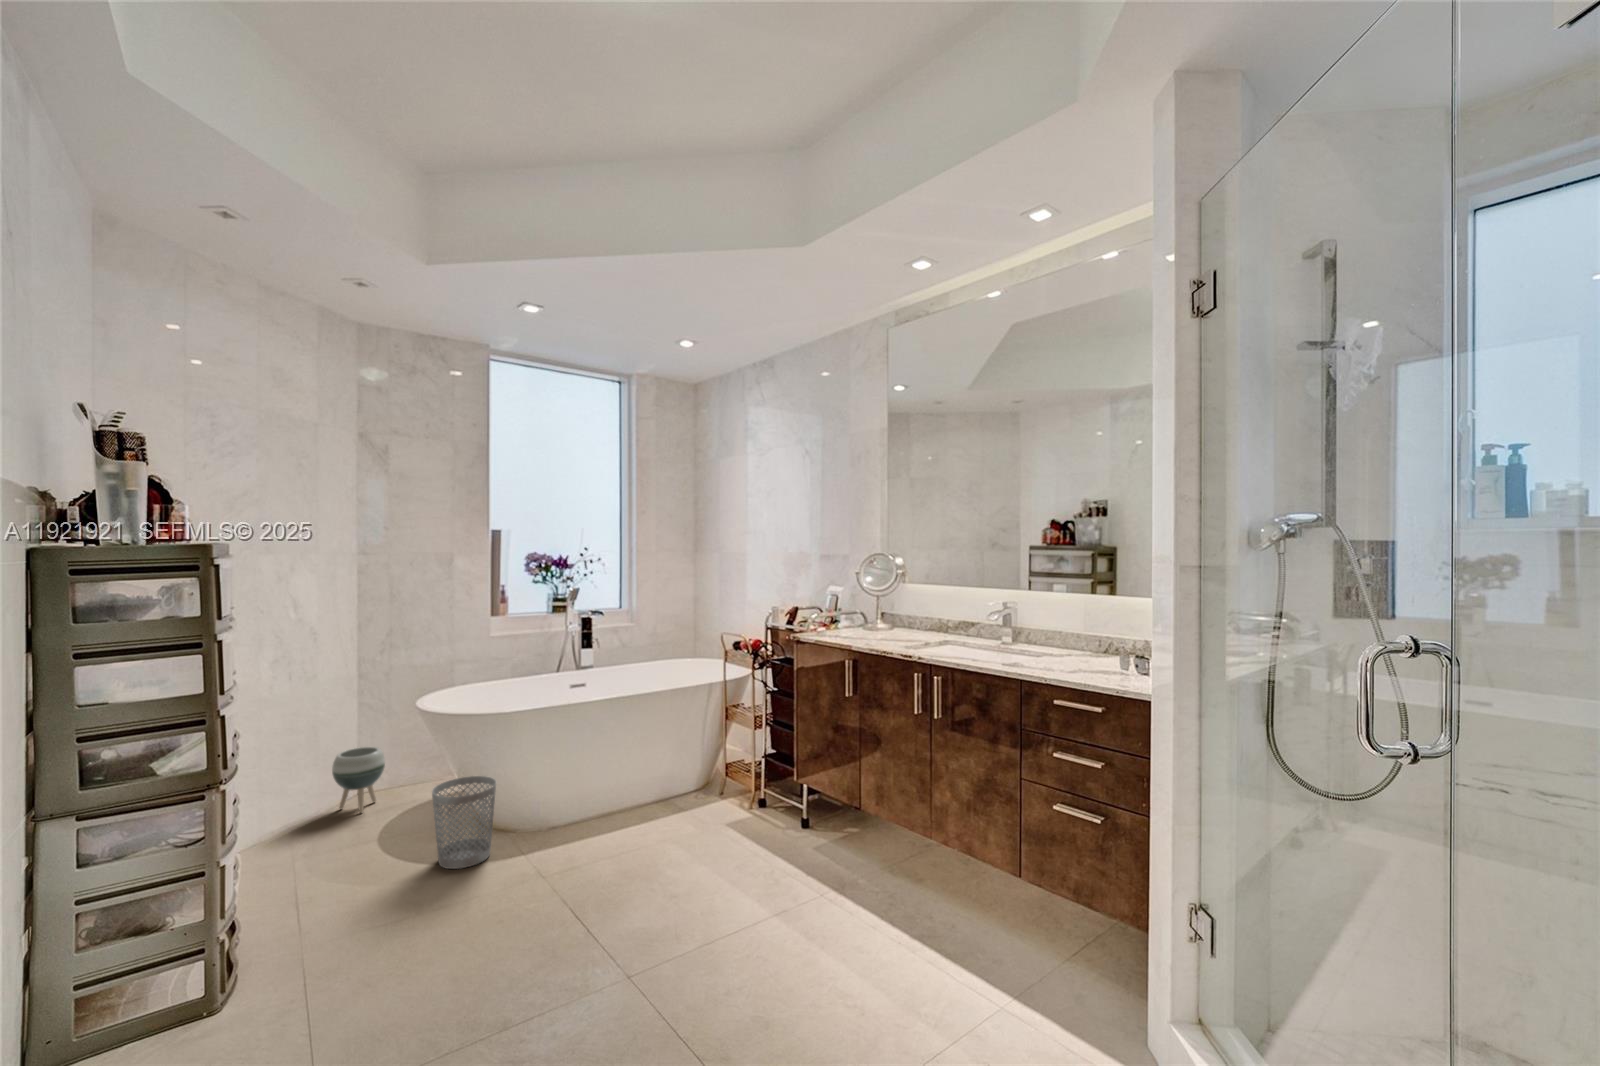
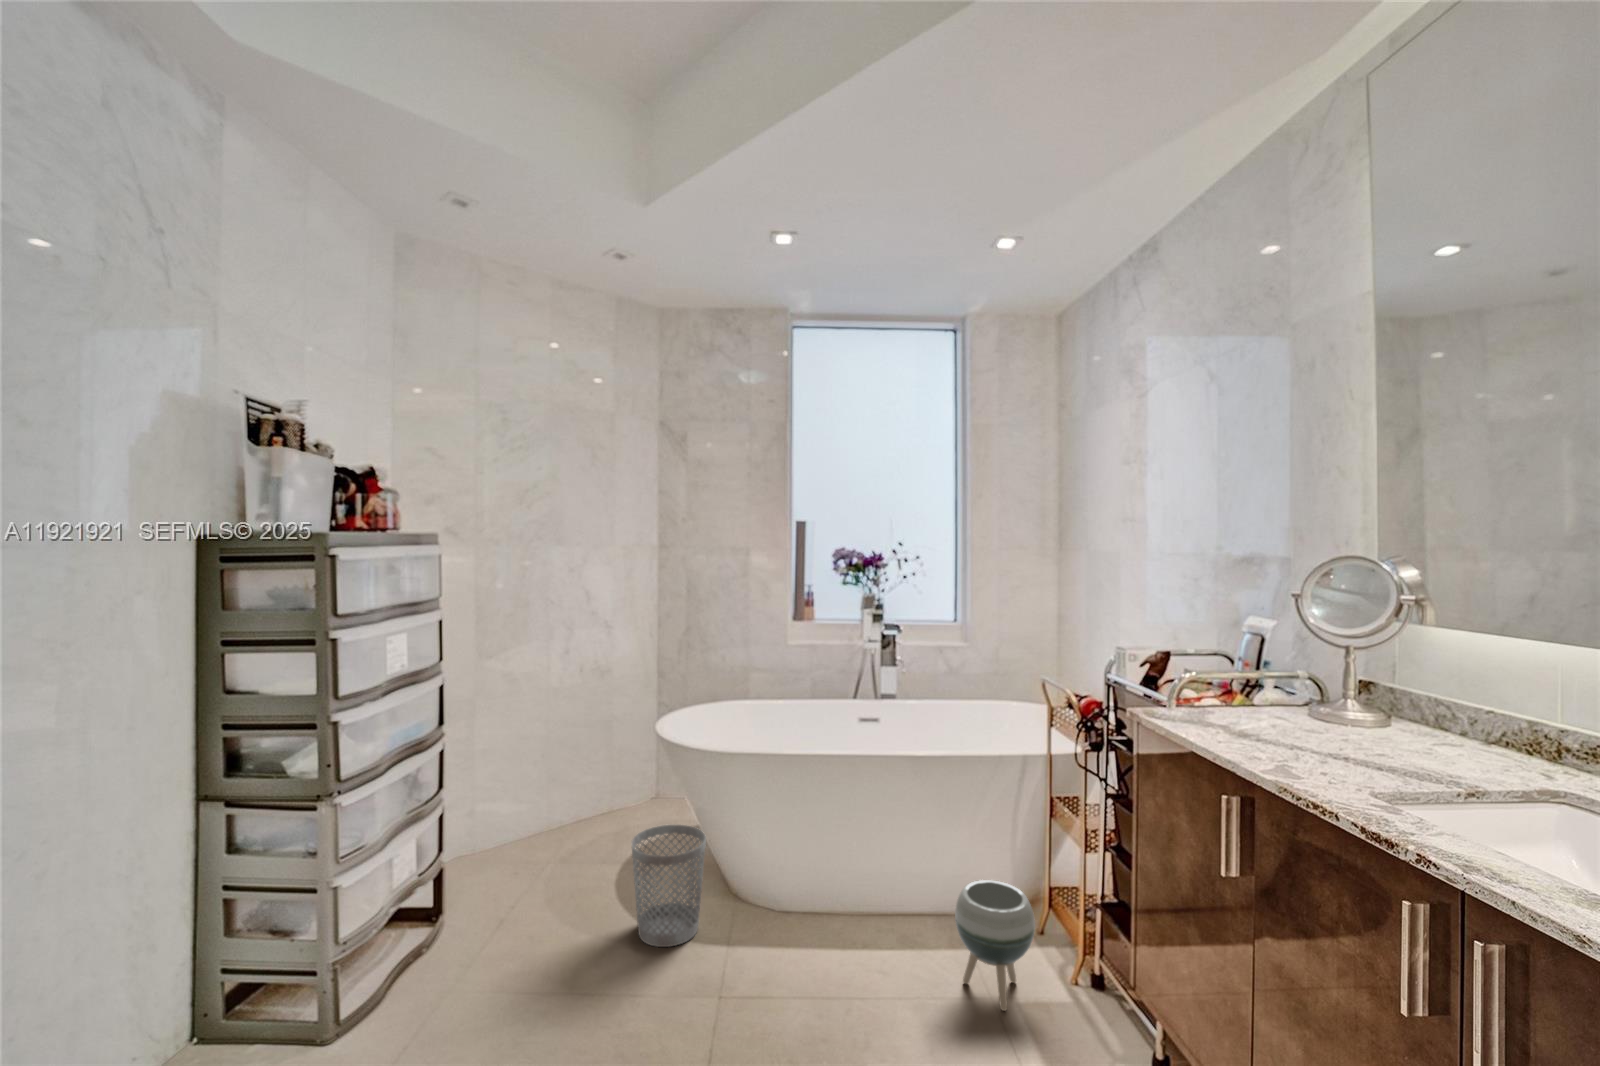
planter: present [332,747,385,813] -> present [955,880,1035,1011]

